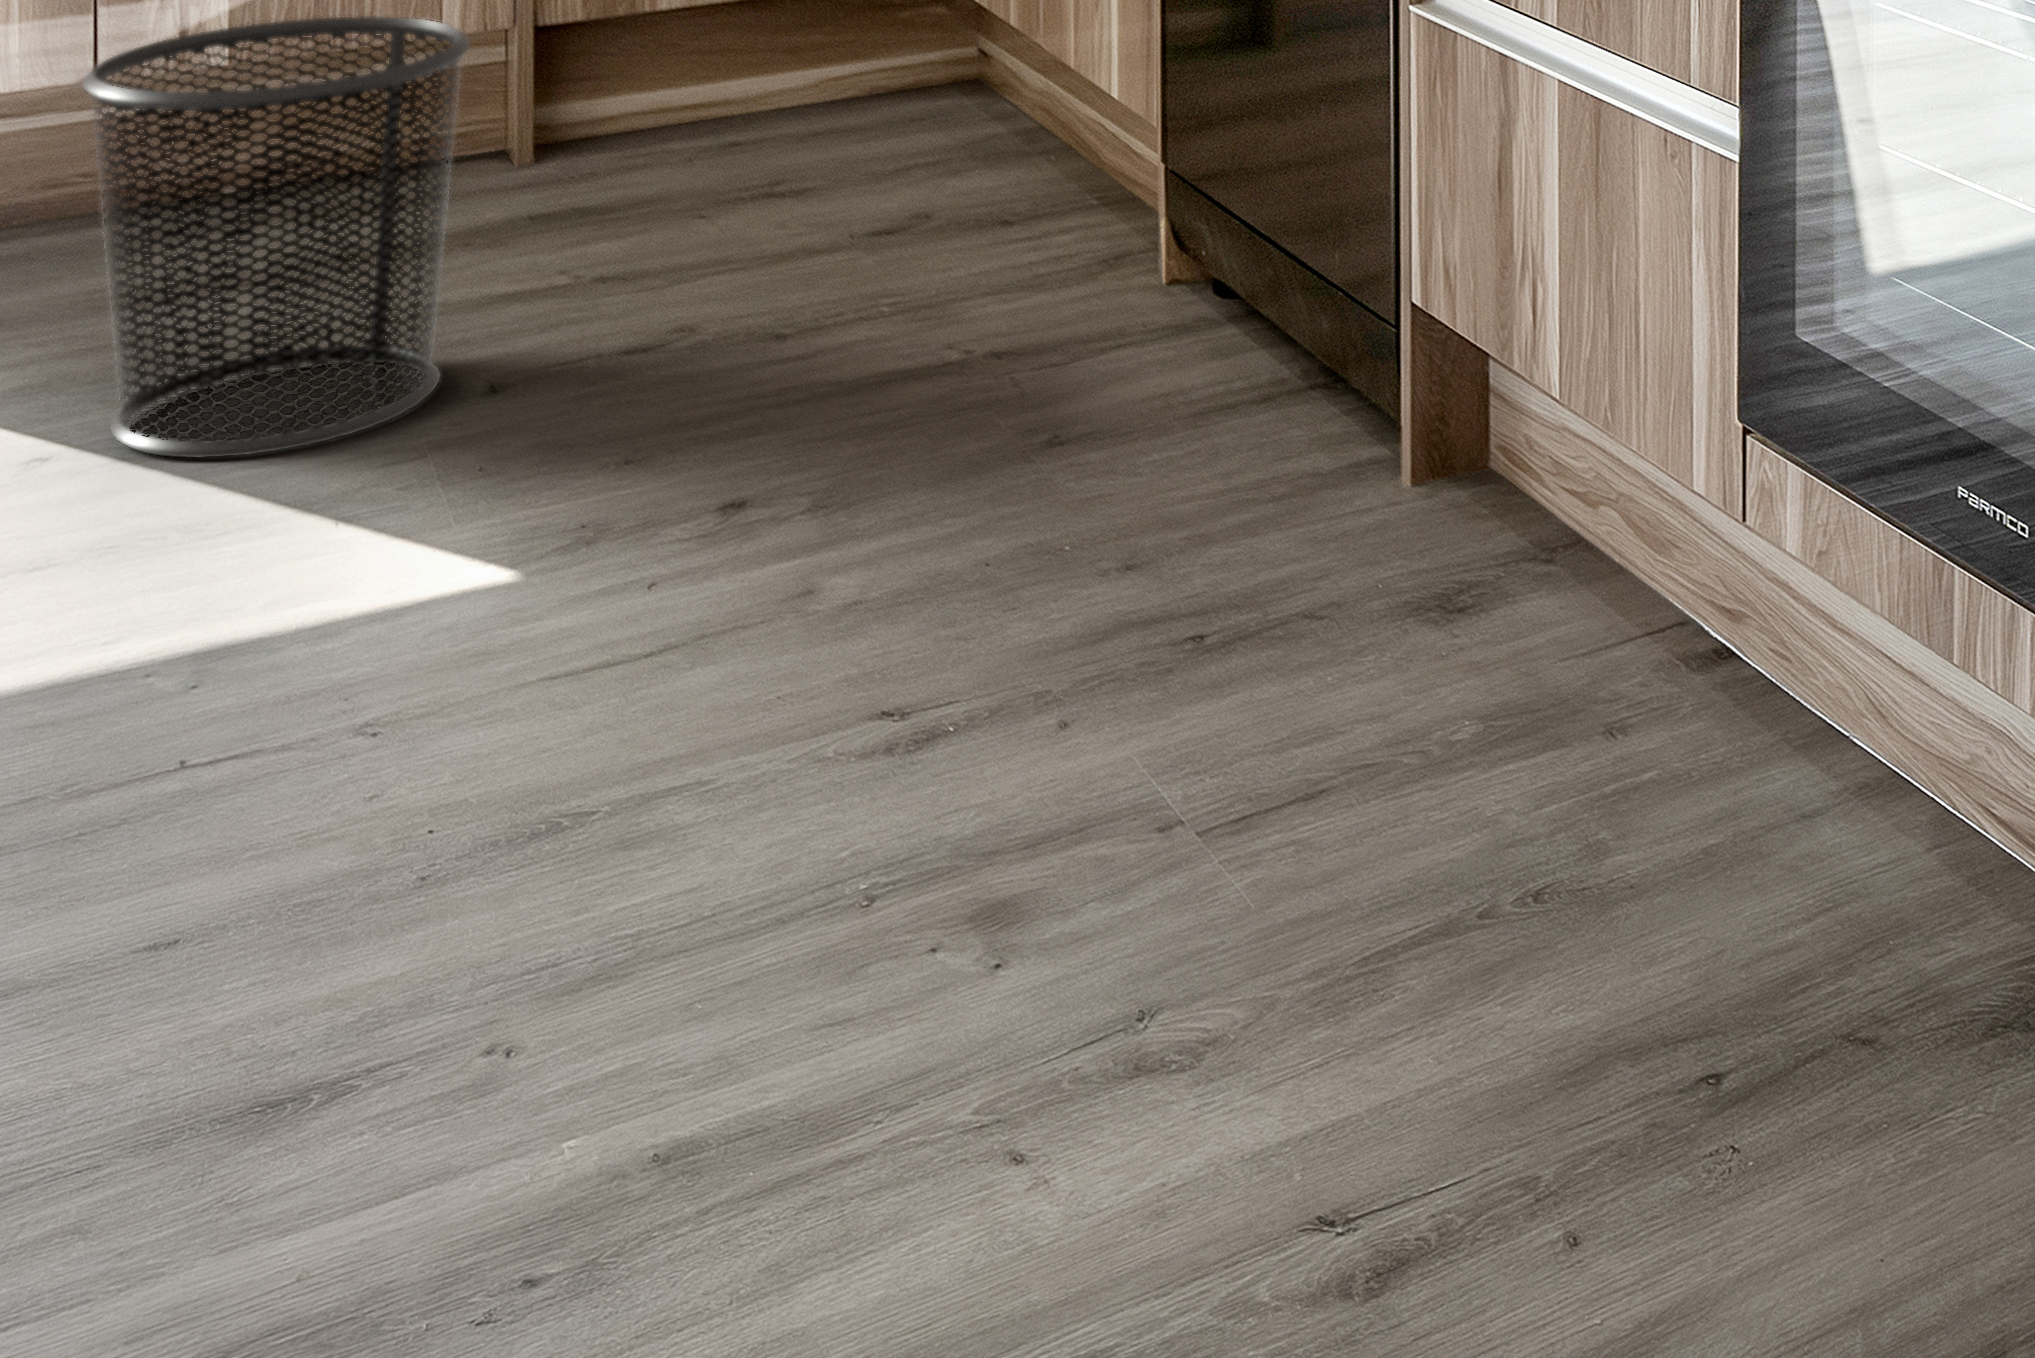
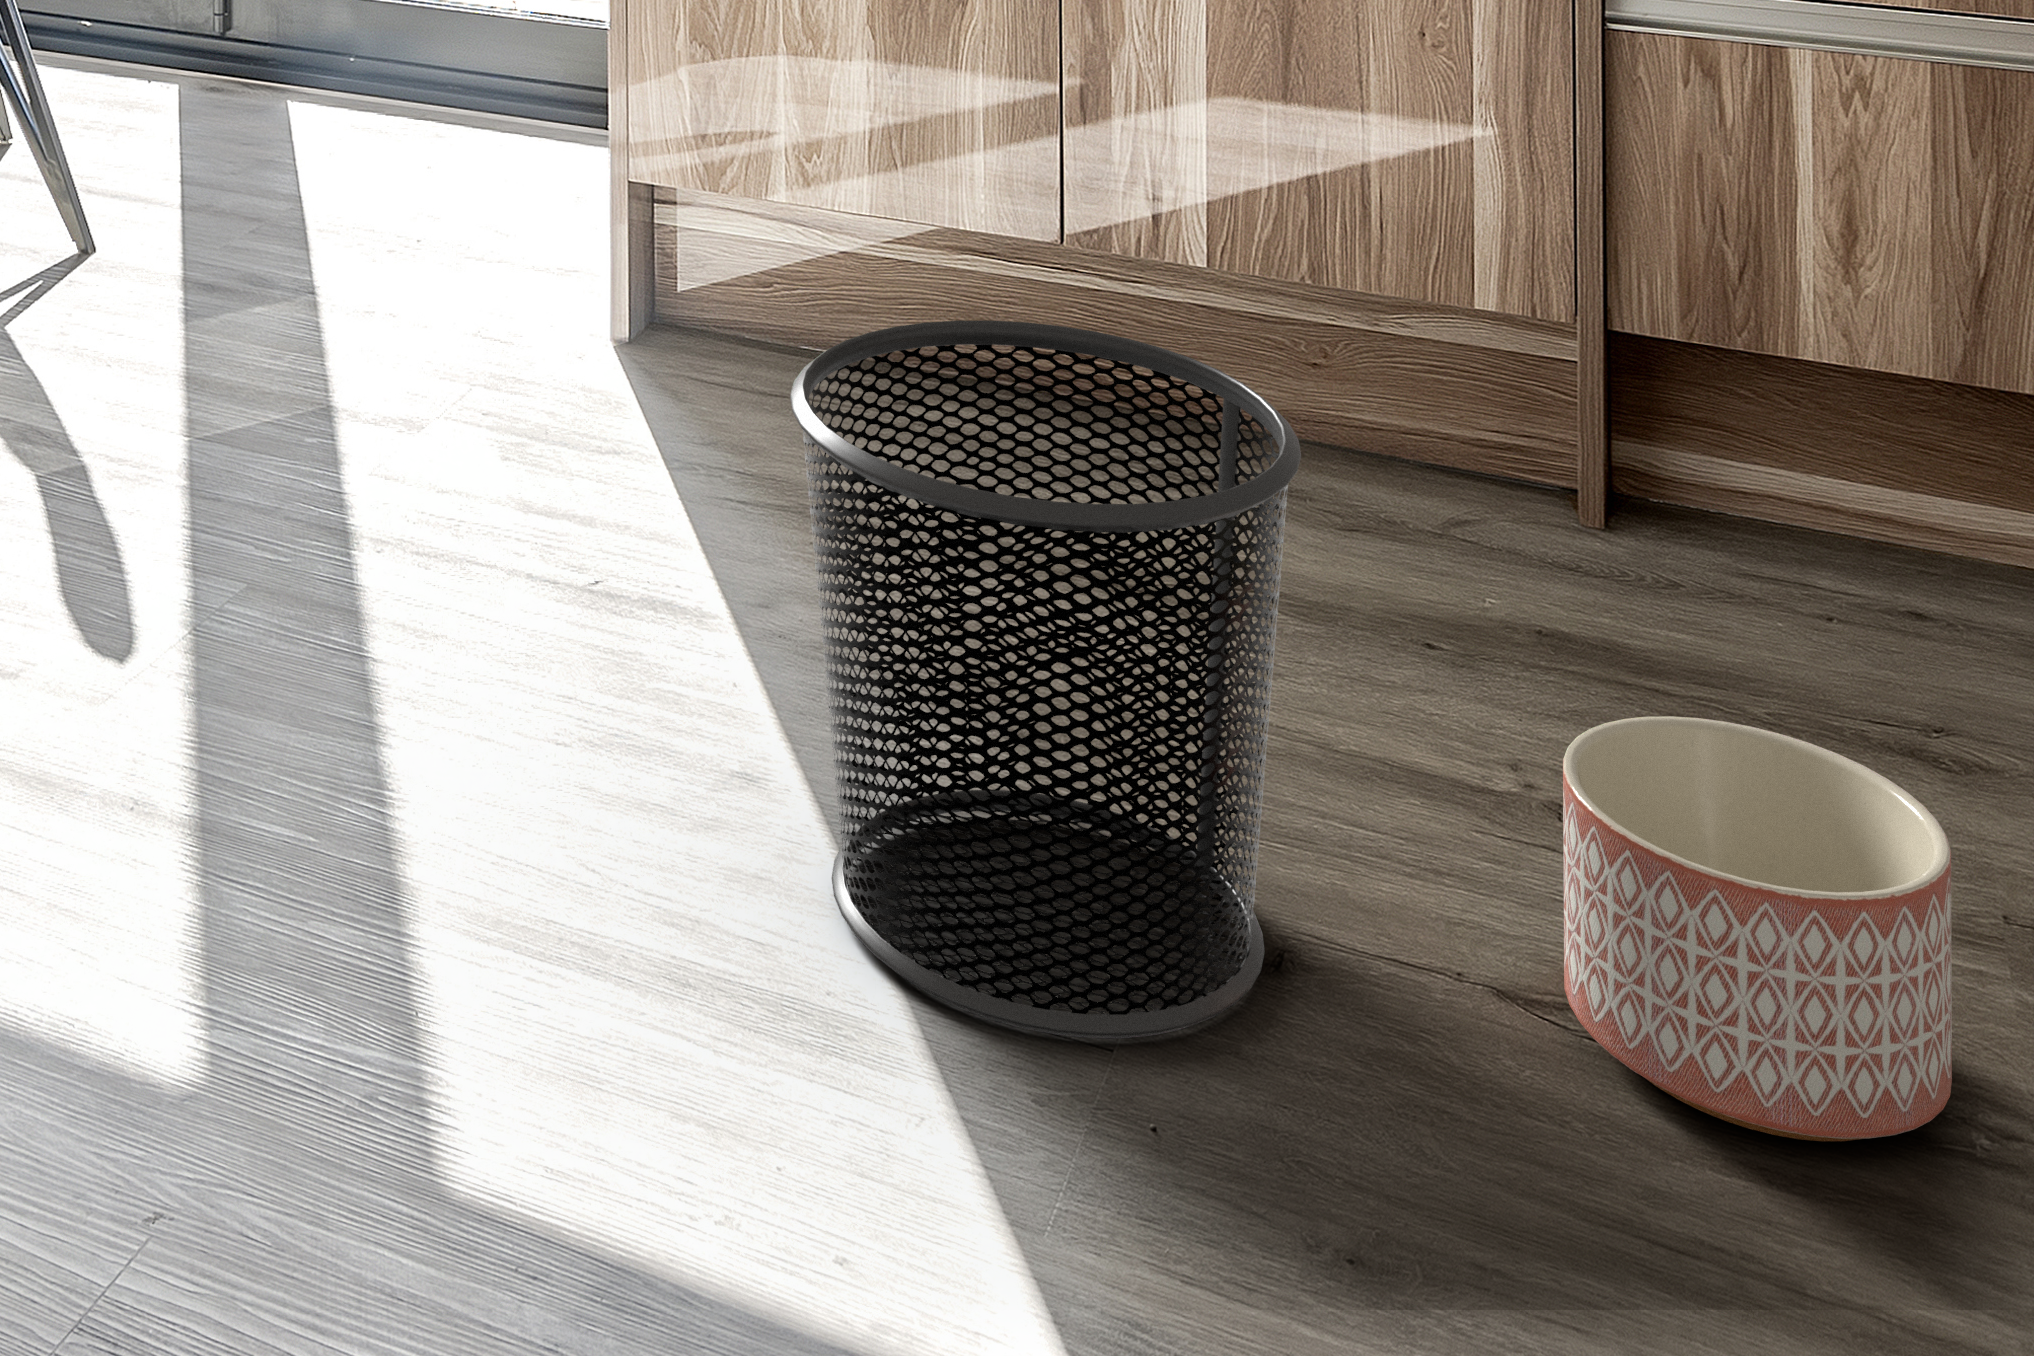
planter: none [619,142,830,340] -> present [1563,716,1952,1141]

